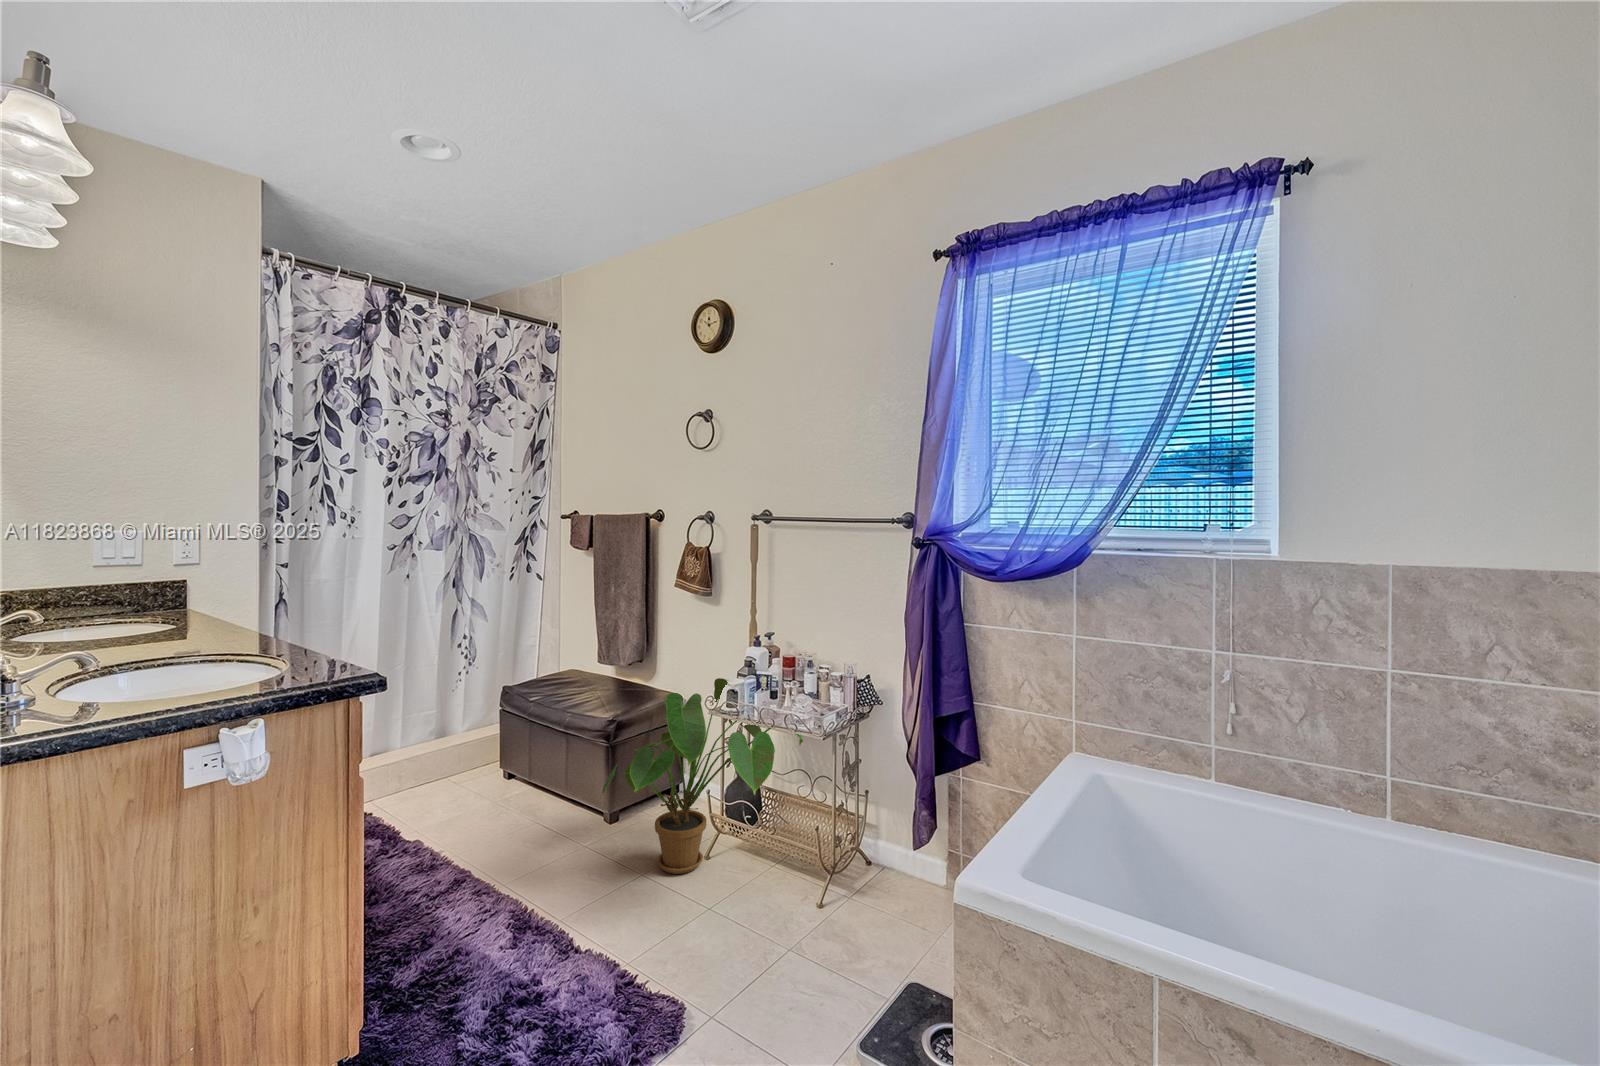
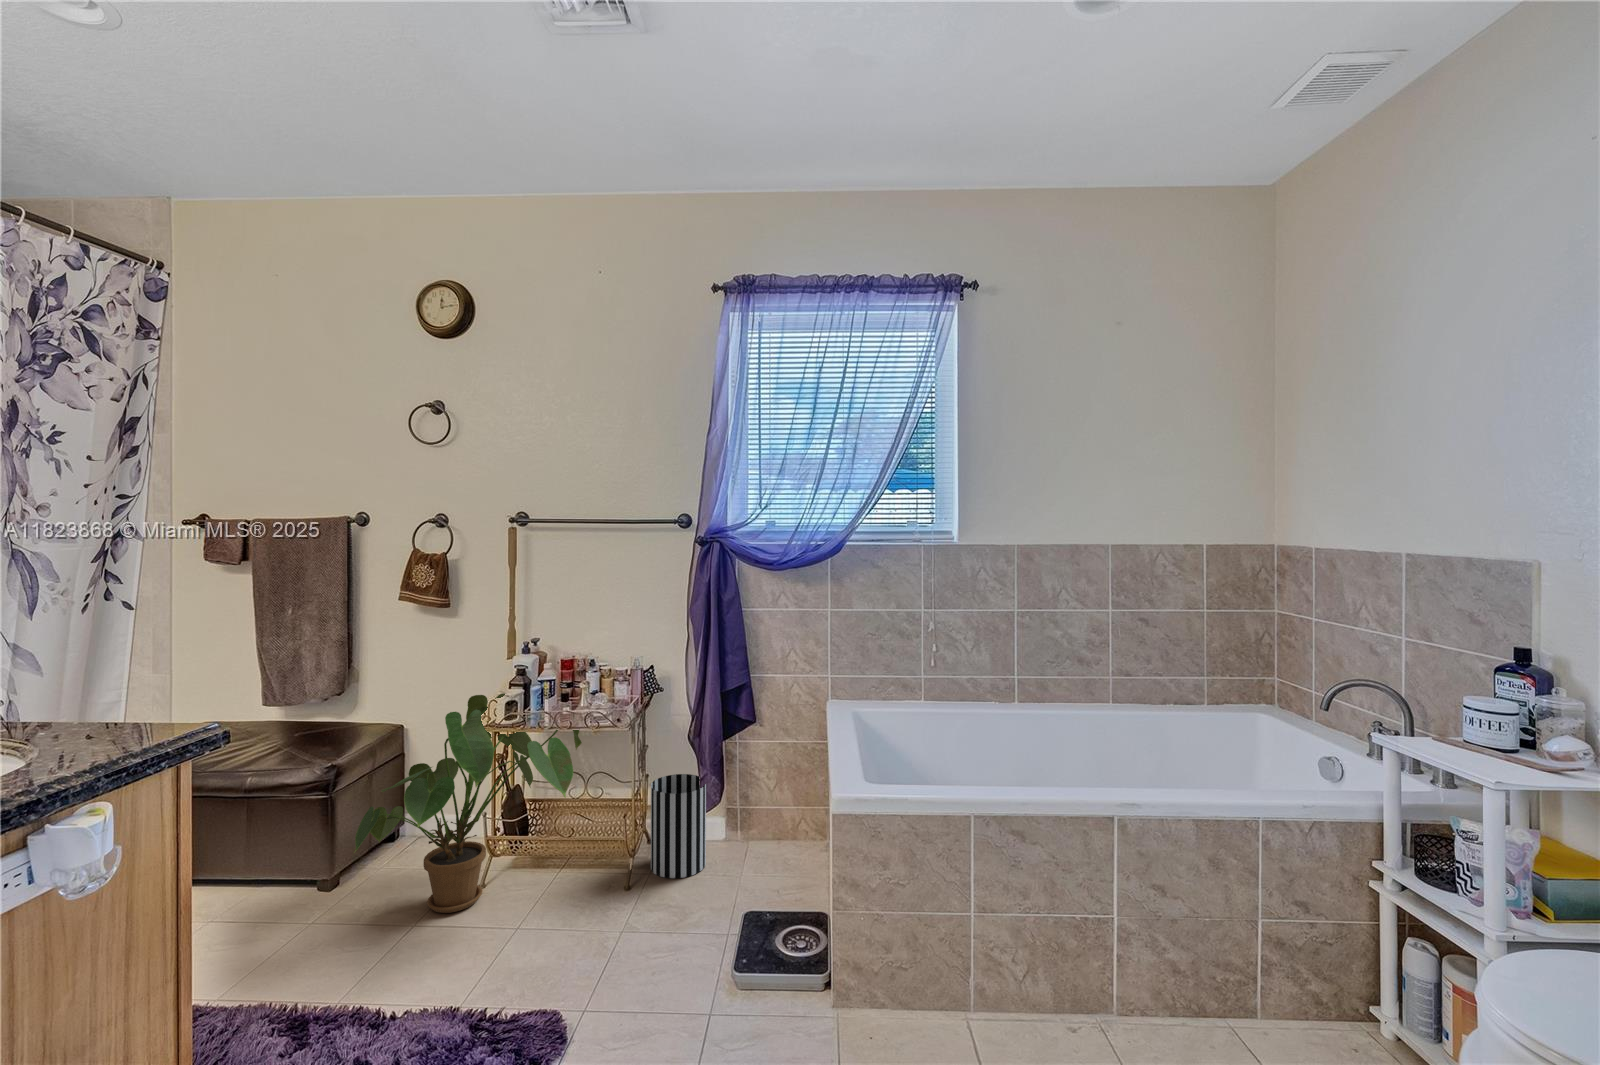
wastebasket: none [854,793,915,910] -> present [651,774,706,878]

